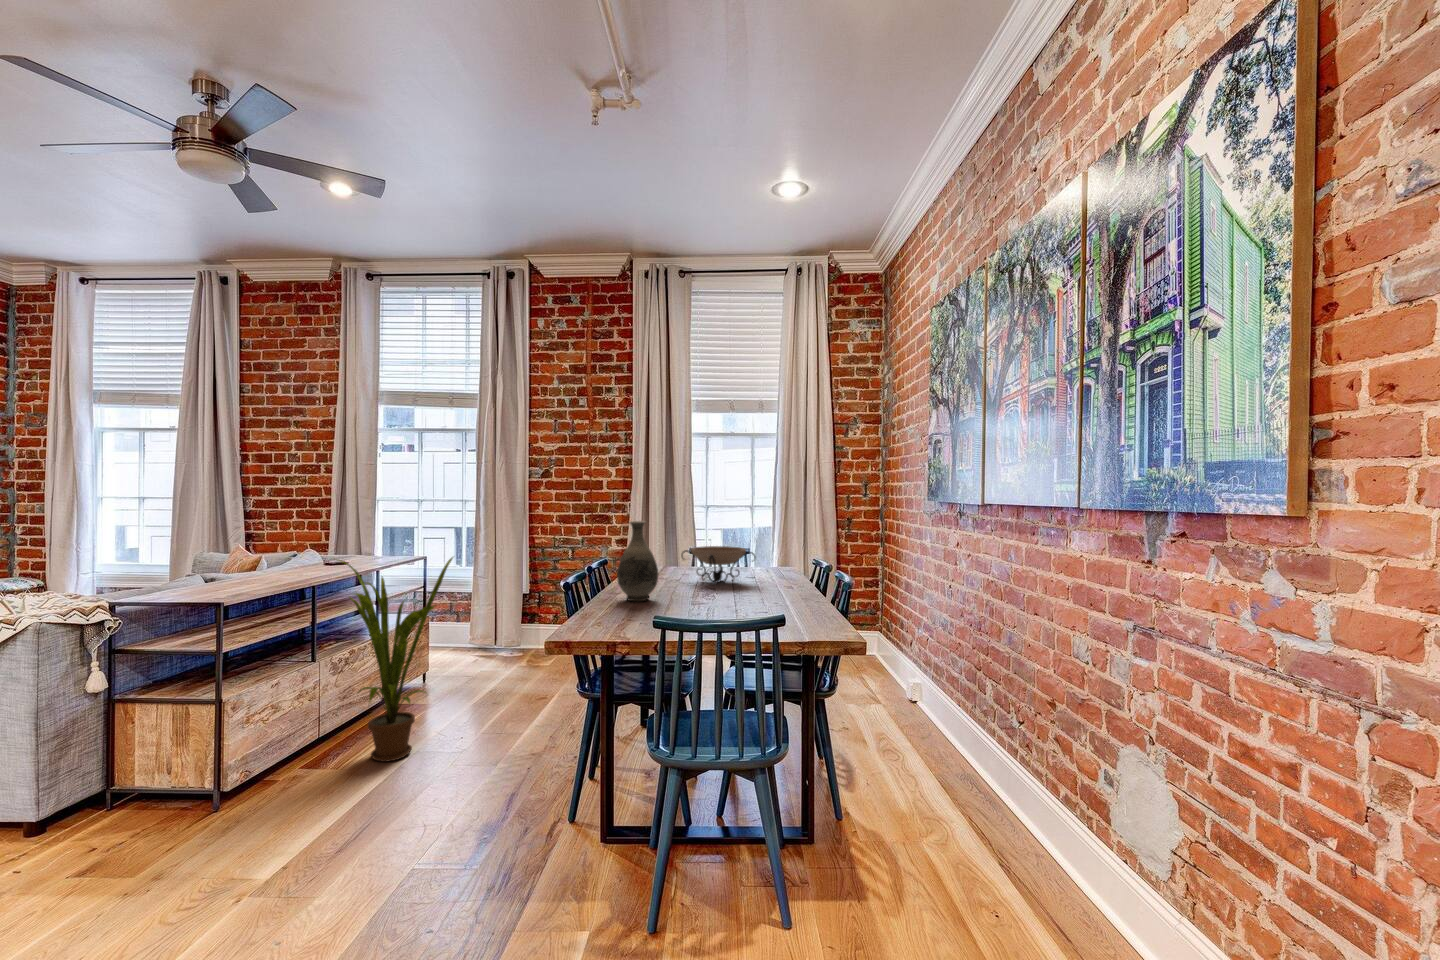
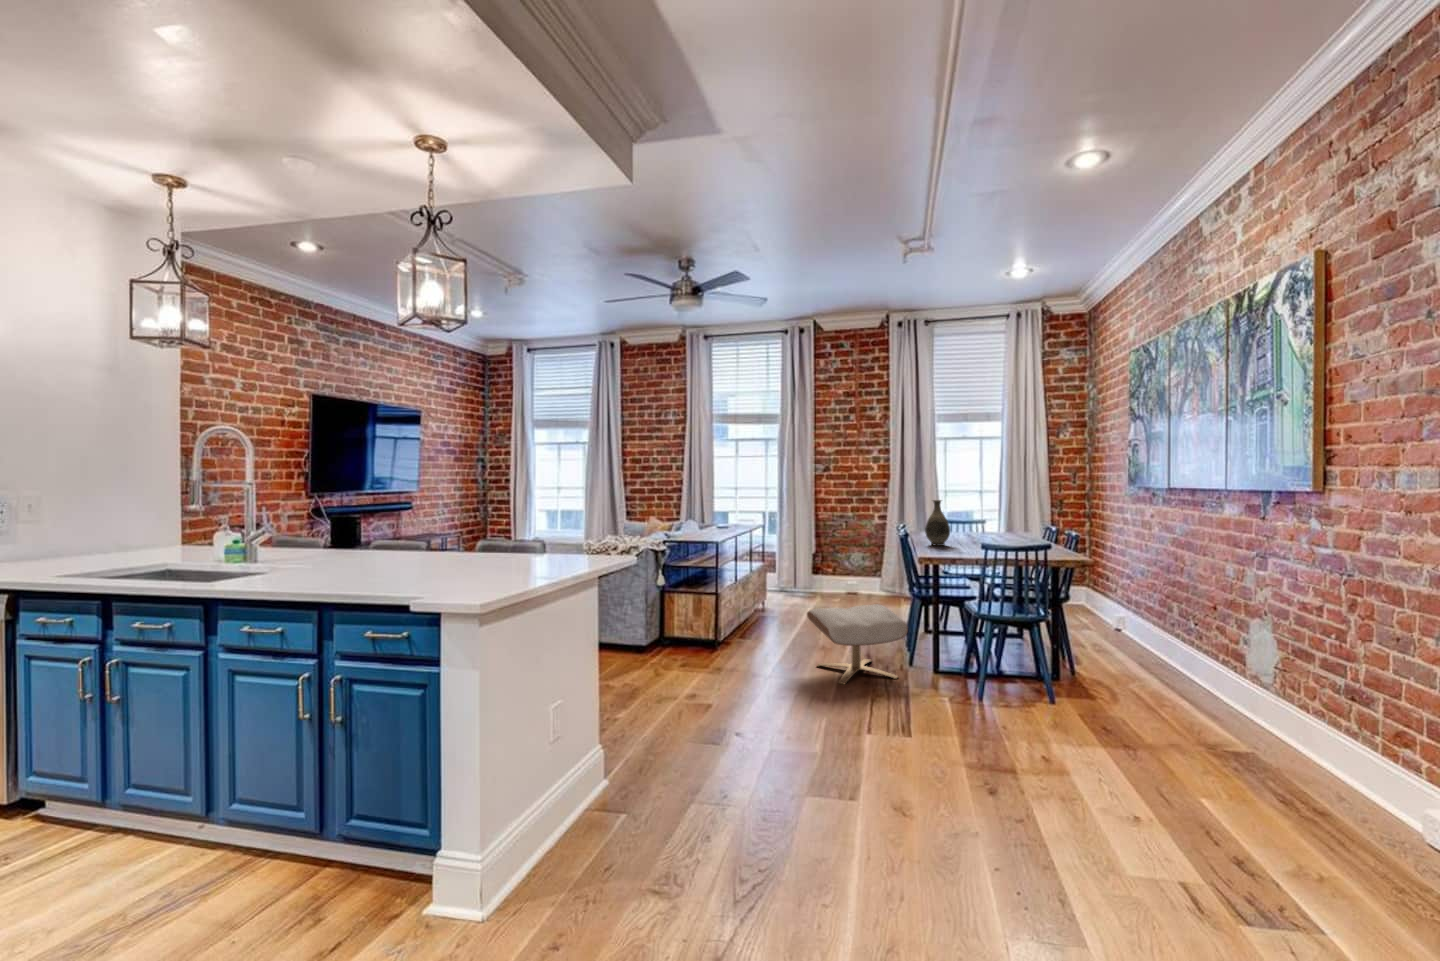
decorative bowl: present [681,546,755,583] -> none [952,517,1004,539]
house plant: present [341,557,453,762] -> none [742,521,809,637]
ottoman: none [370,714,557,907] -> present [807,604,908,684]

